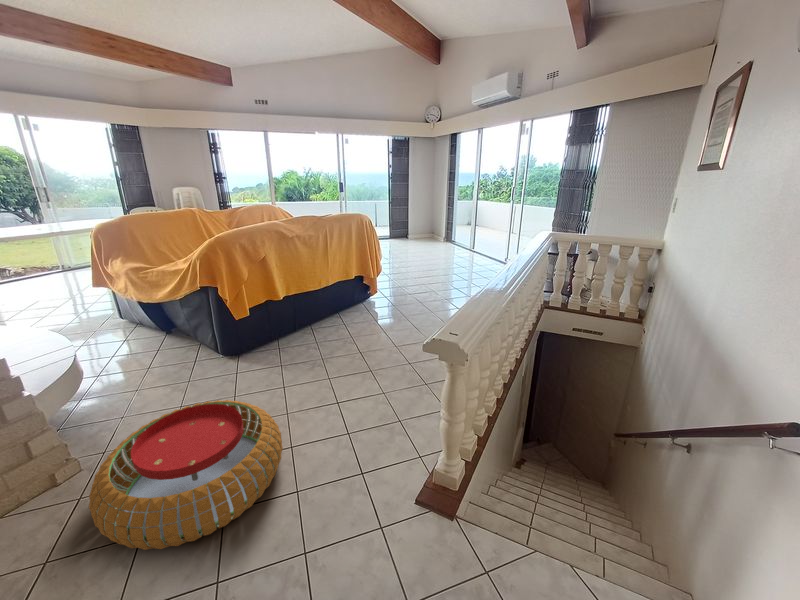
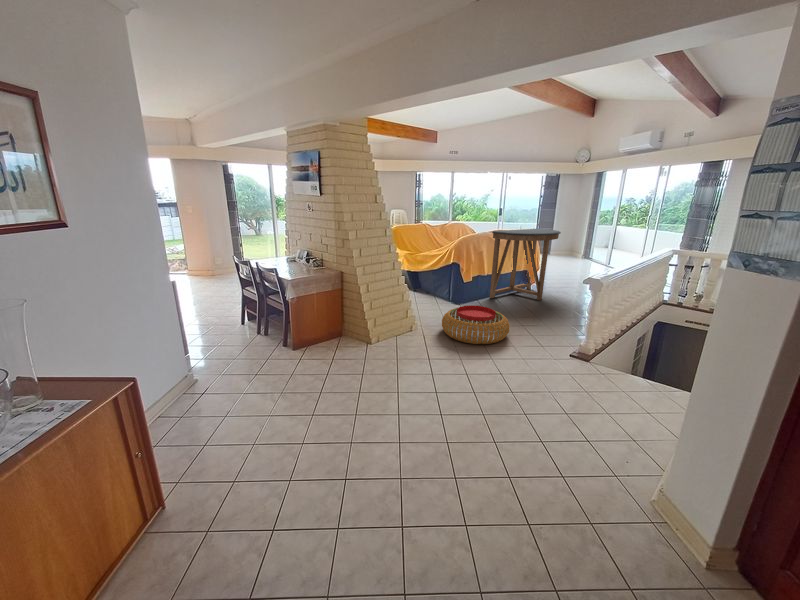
console table: none [280,211,400,336] -> present [490,229,561,301]

